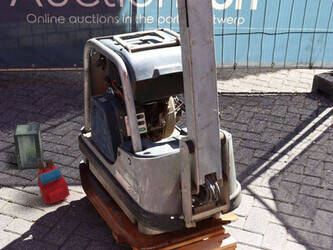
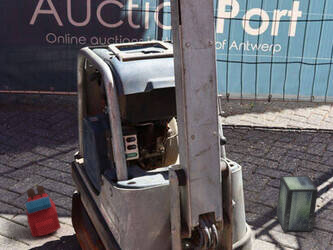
storage box: present [13,123,44,169] -> present [276,176,318,232]

